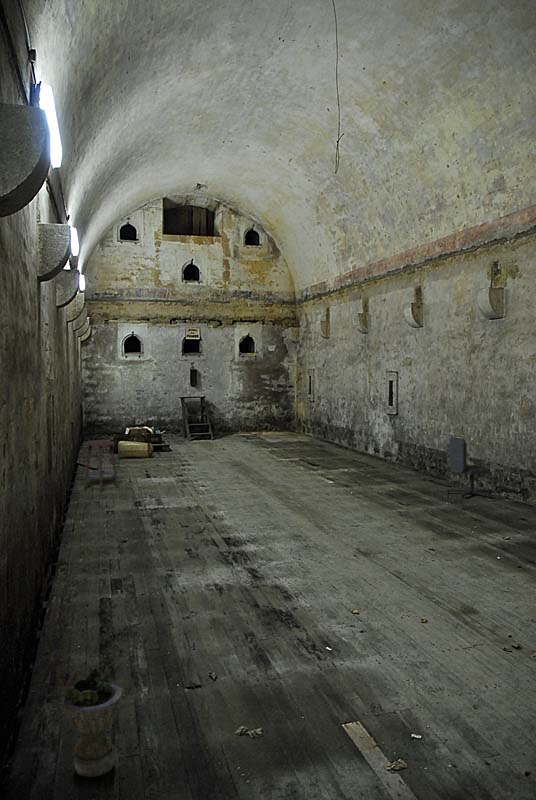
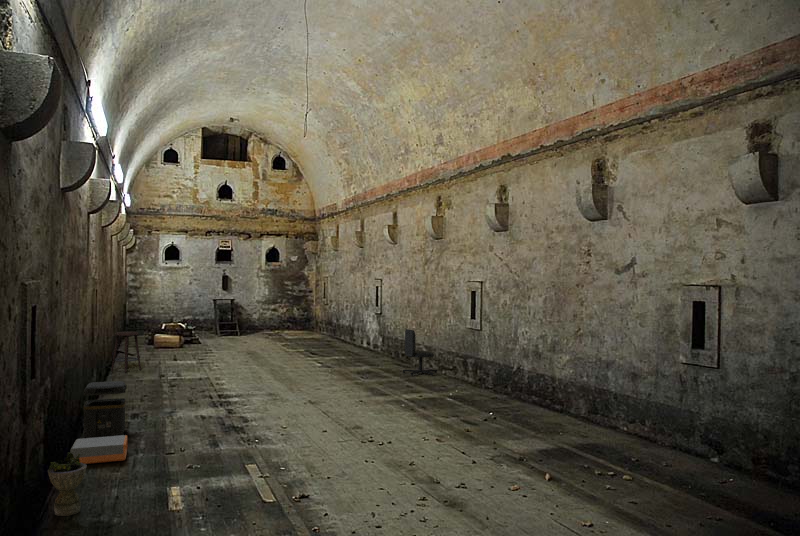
toolbox: none [77,520,132,602] -> present [84,381,127,438]
storage box: none [74,604,150,655] -> present [70,435,128,464]

